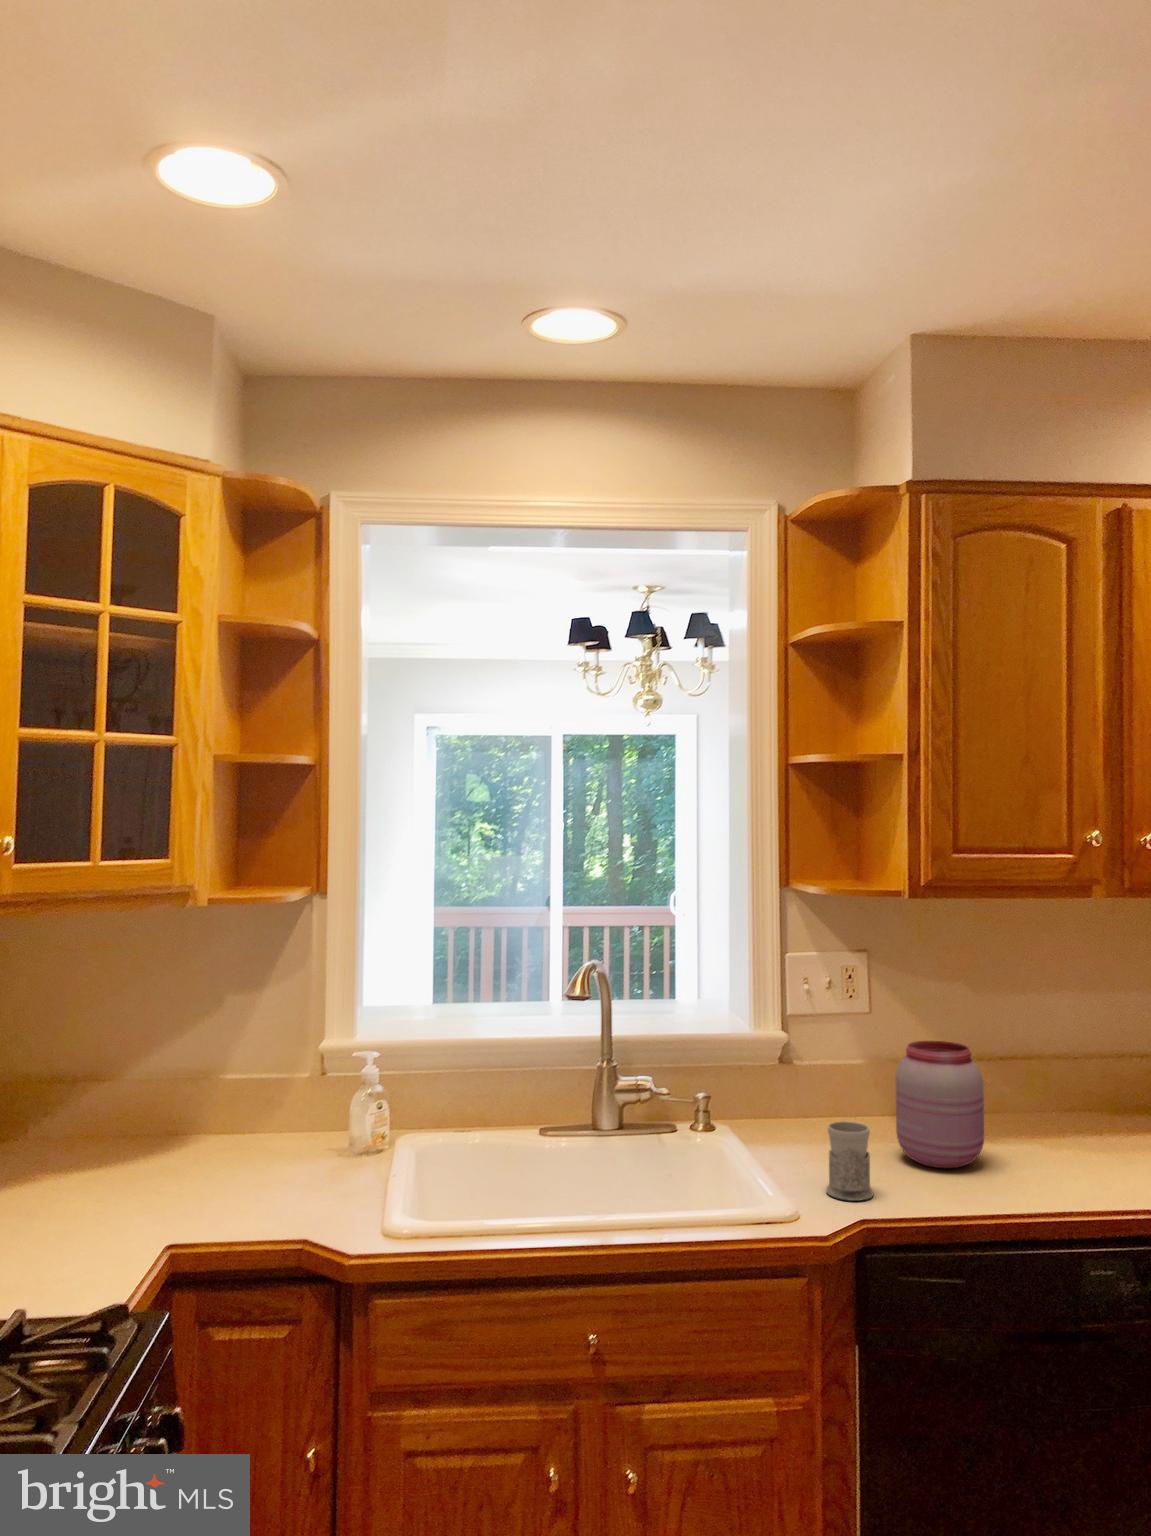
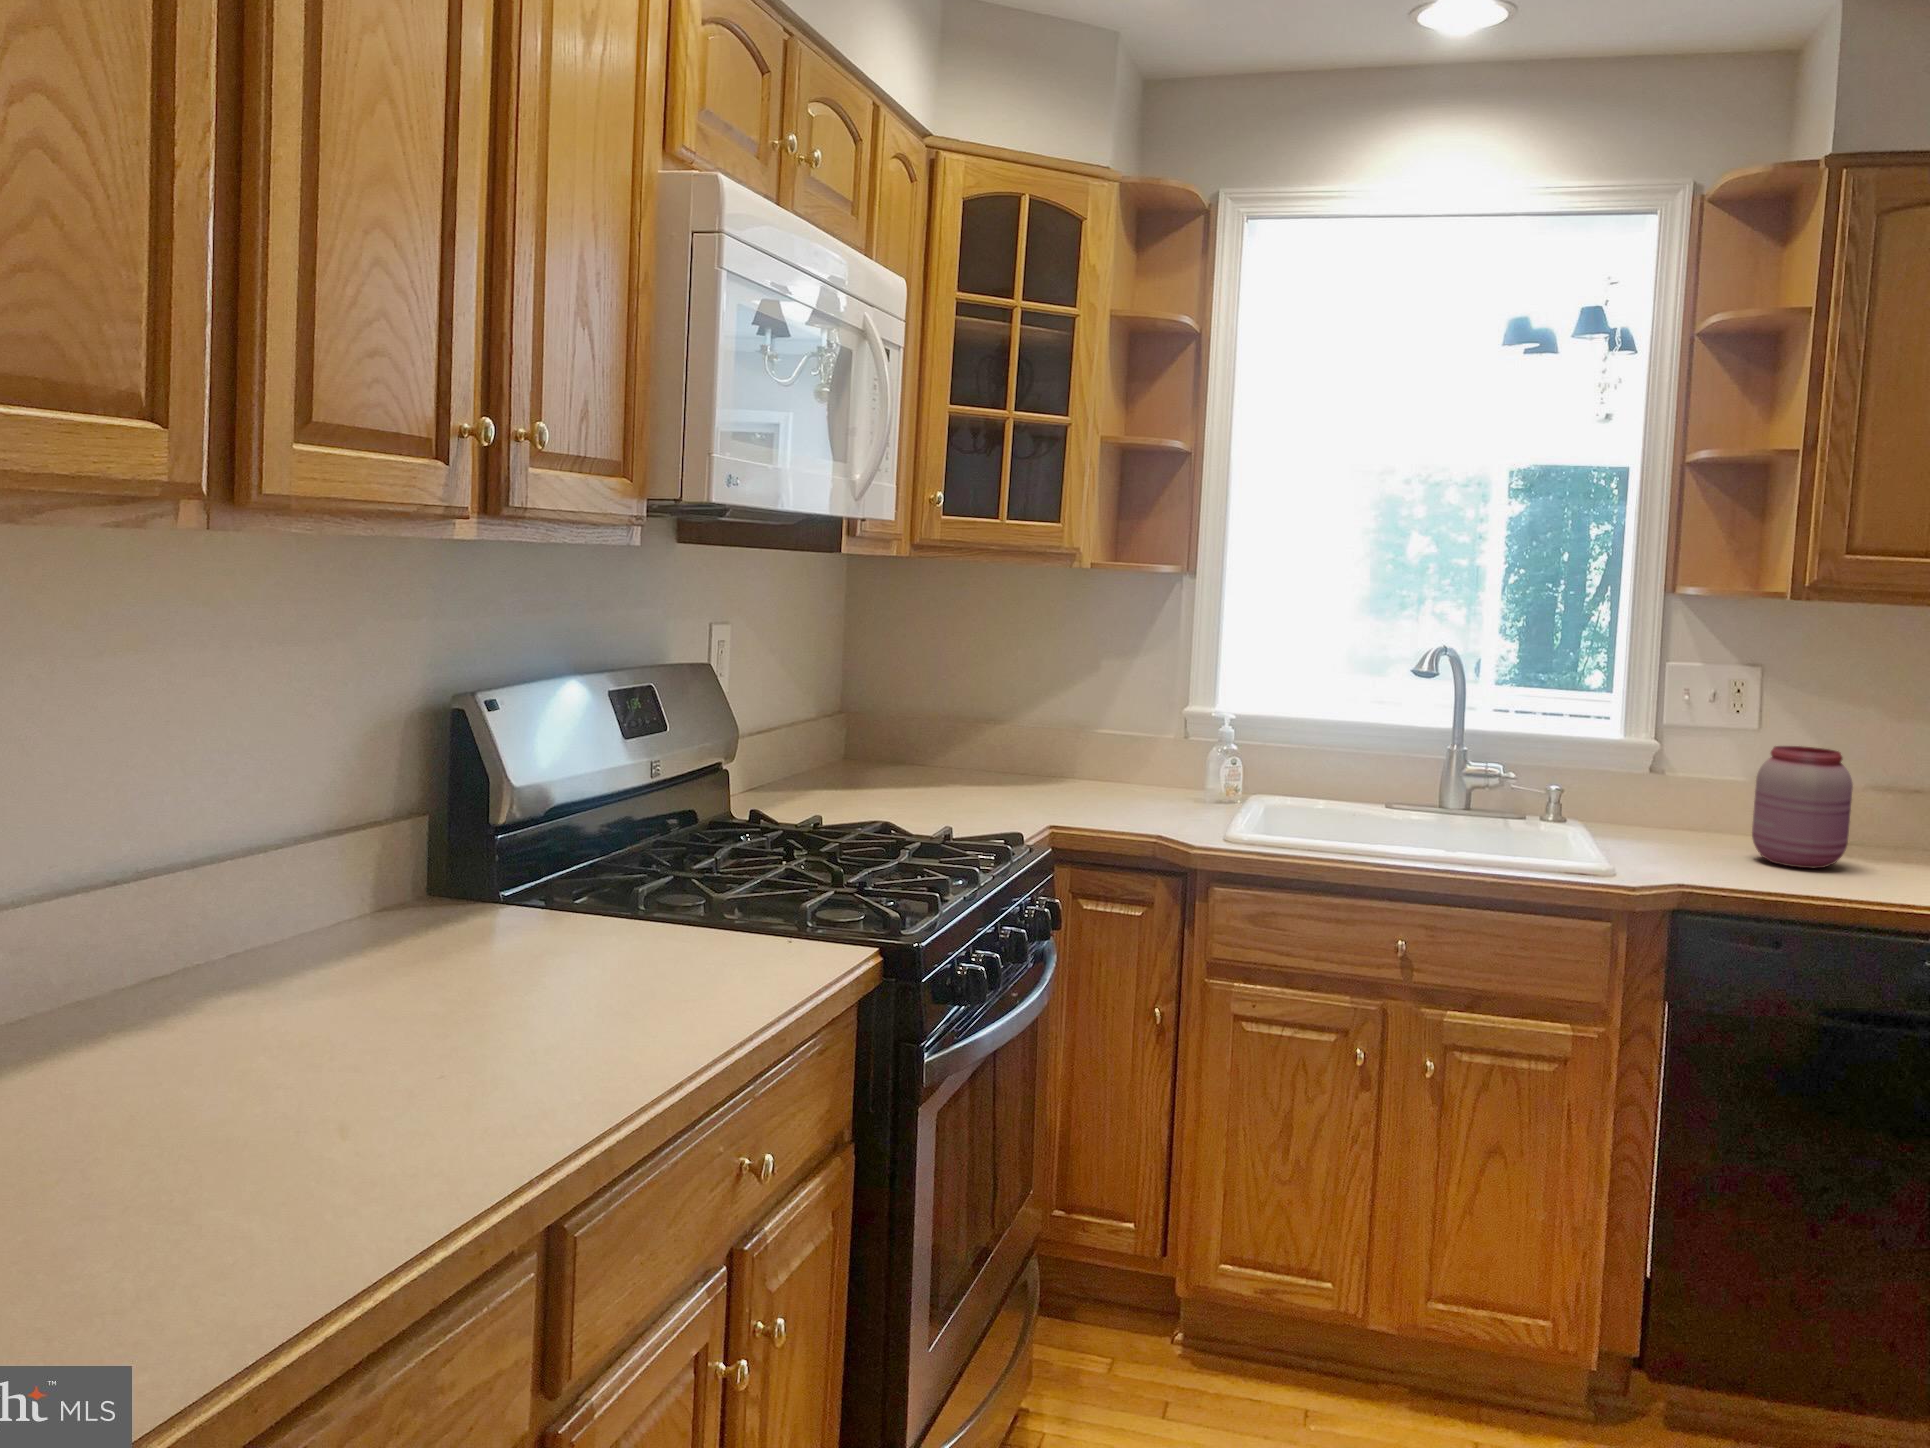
mug: present [826,1121,873,1201] -> none [1654,803,1704,872]

